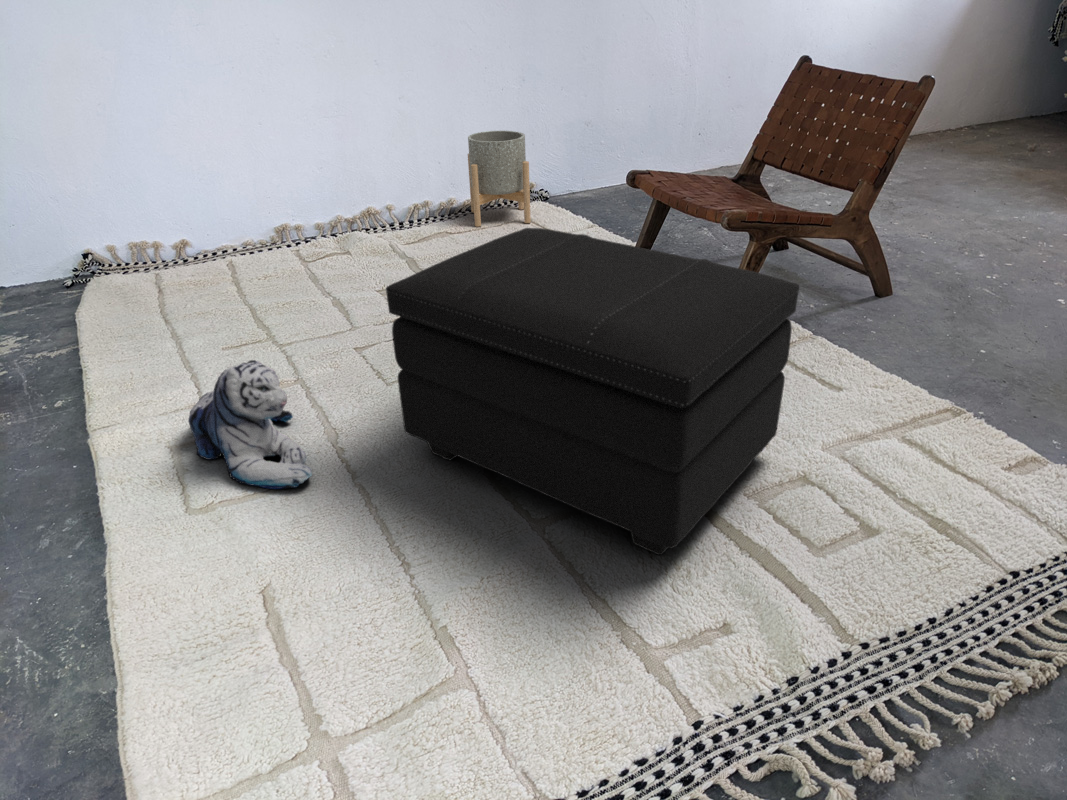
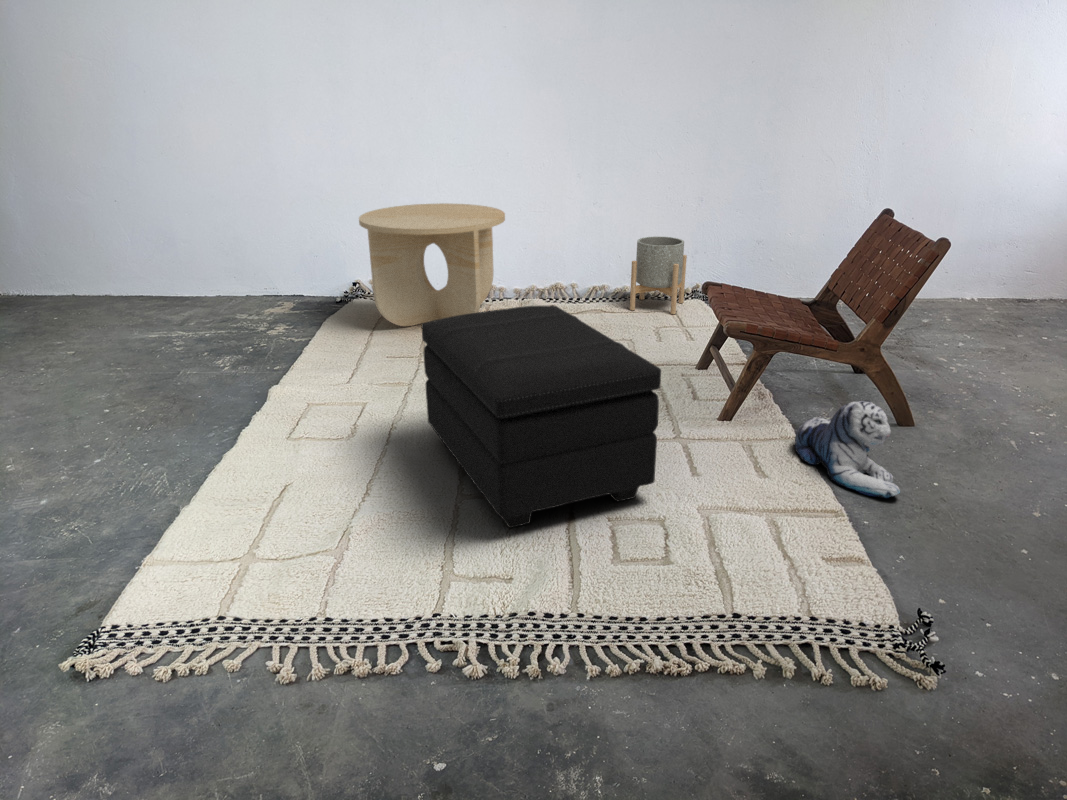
side table: none [91,114,318,302] -> present [359,203,505,326]
plush toy: present [188,360,312,489] -> present [795,401,900,498]

